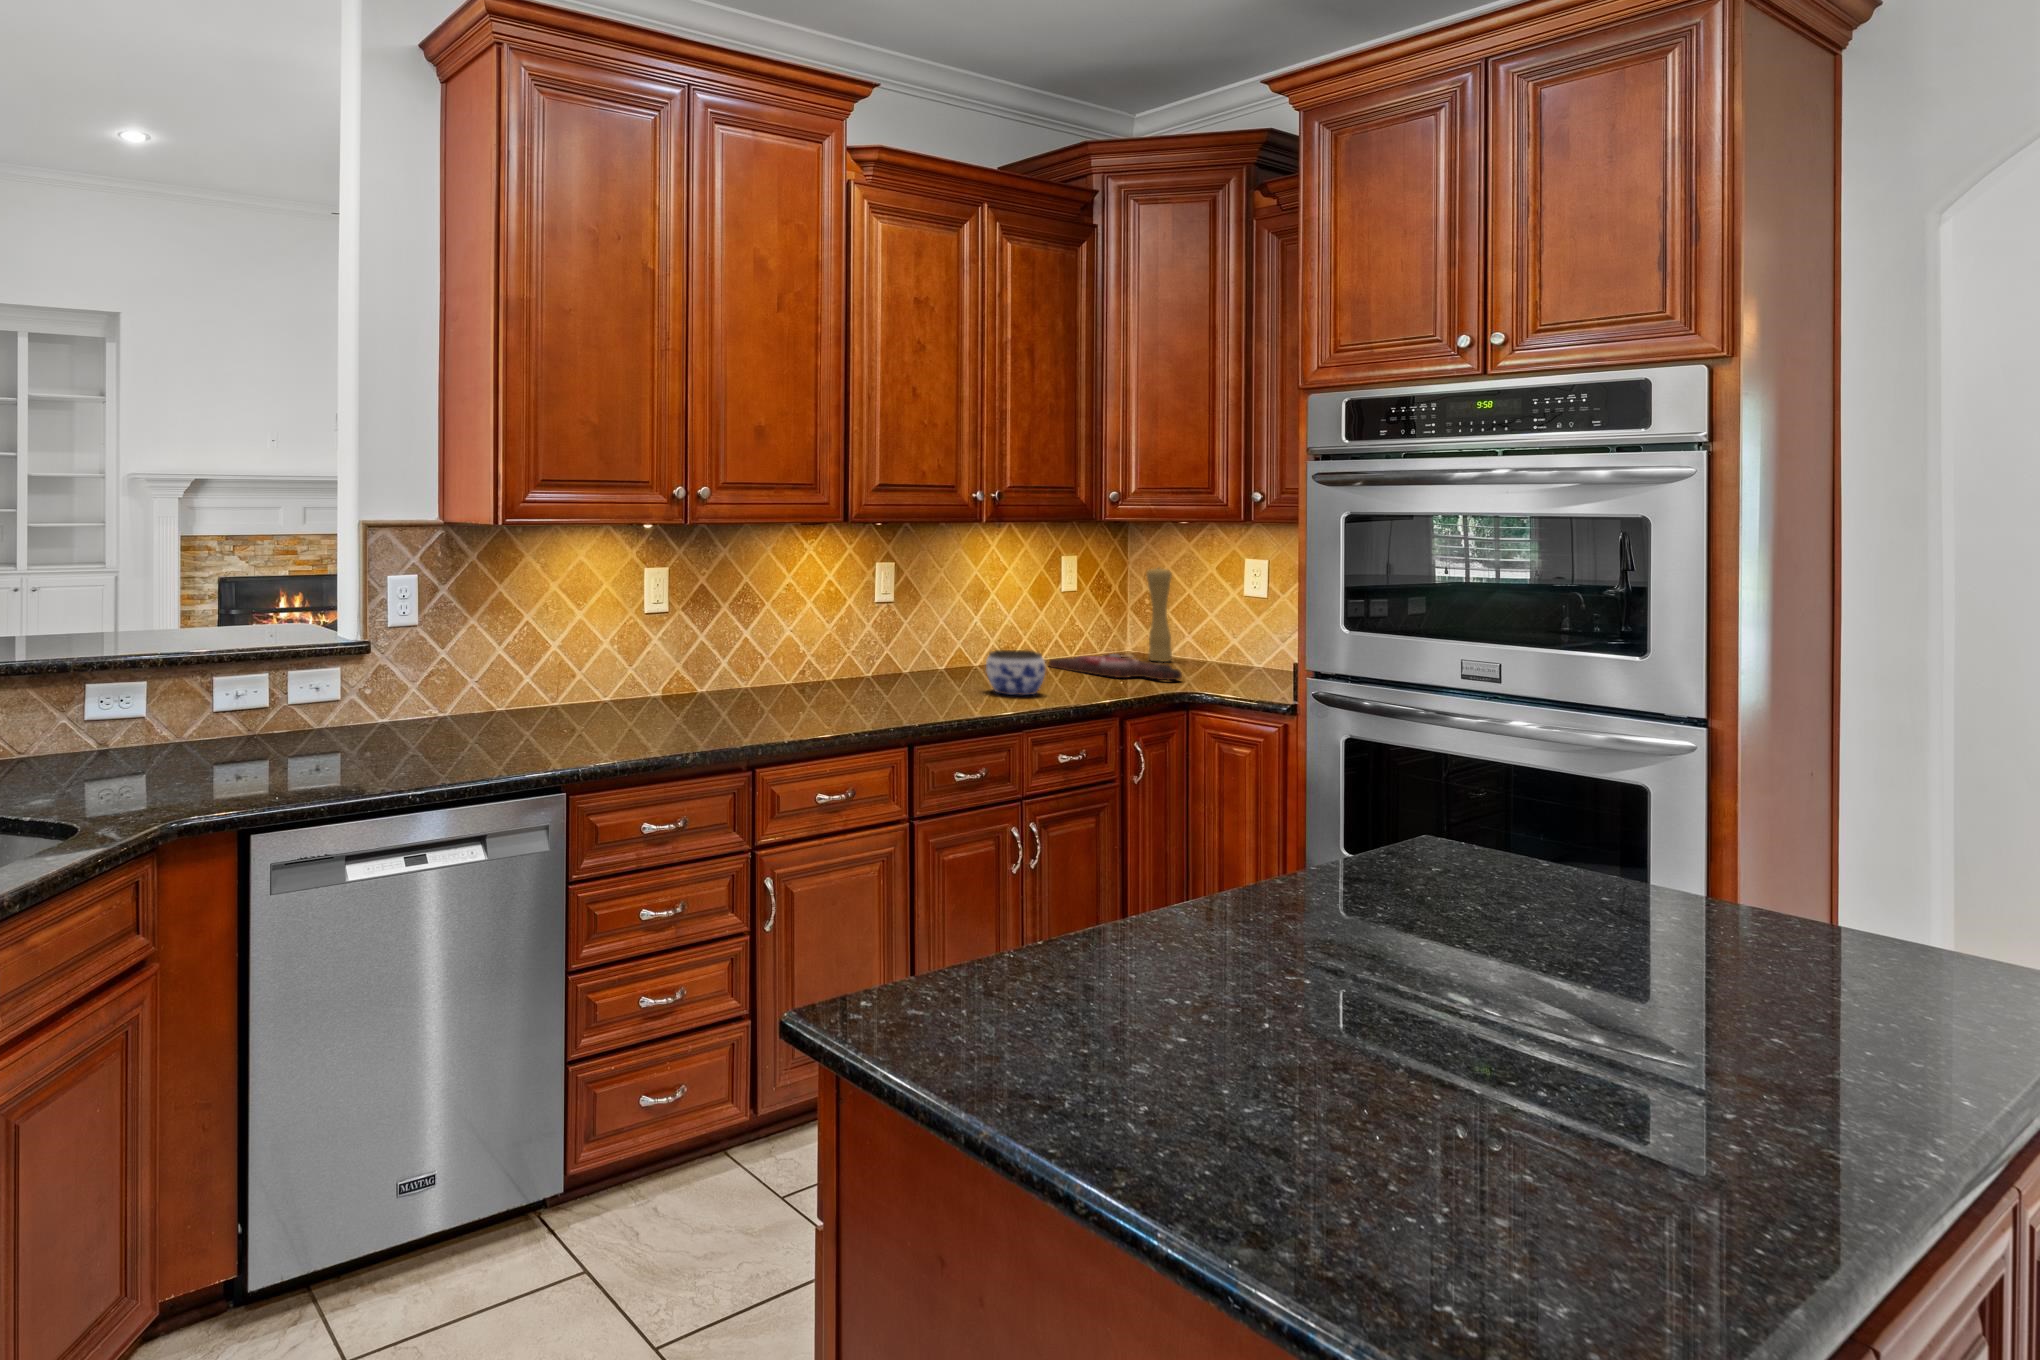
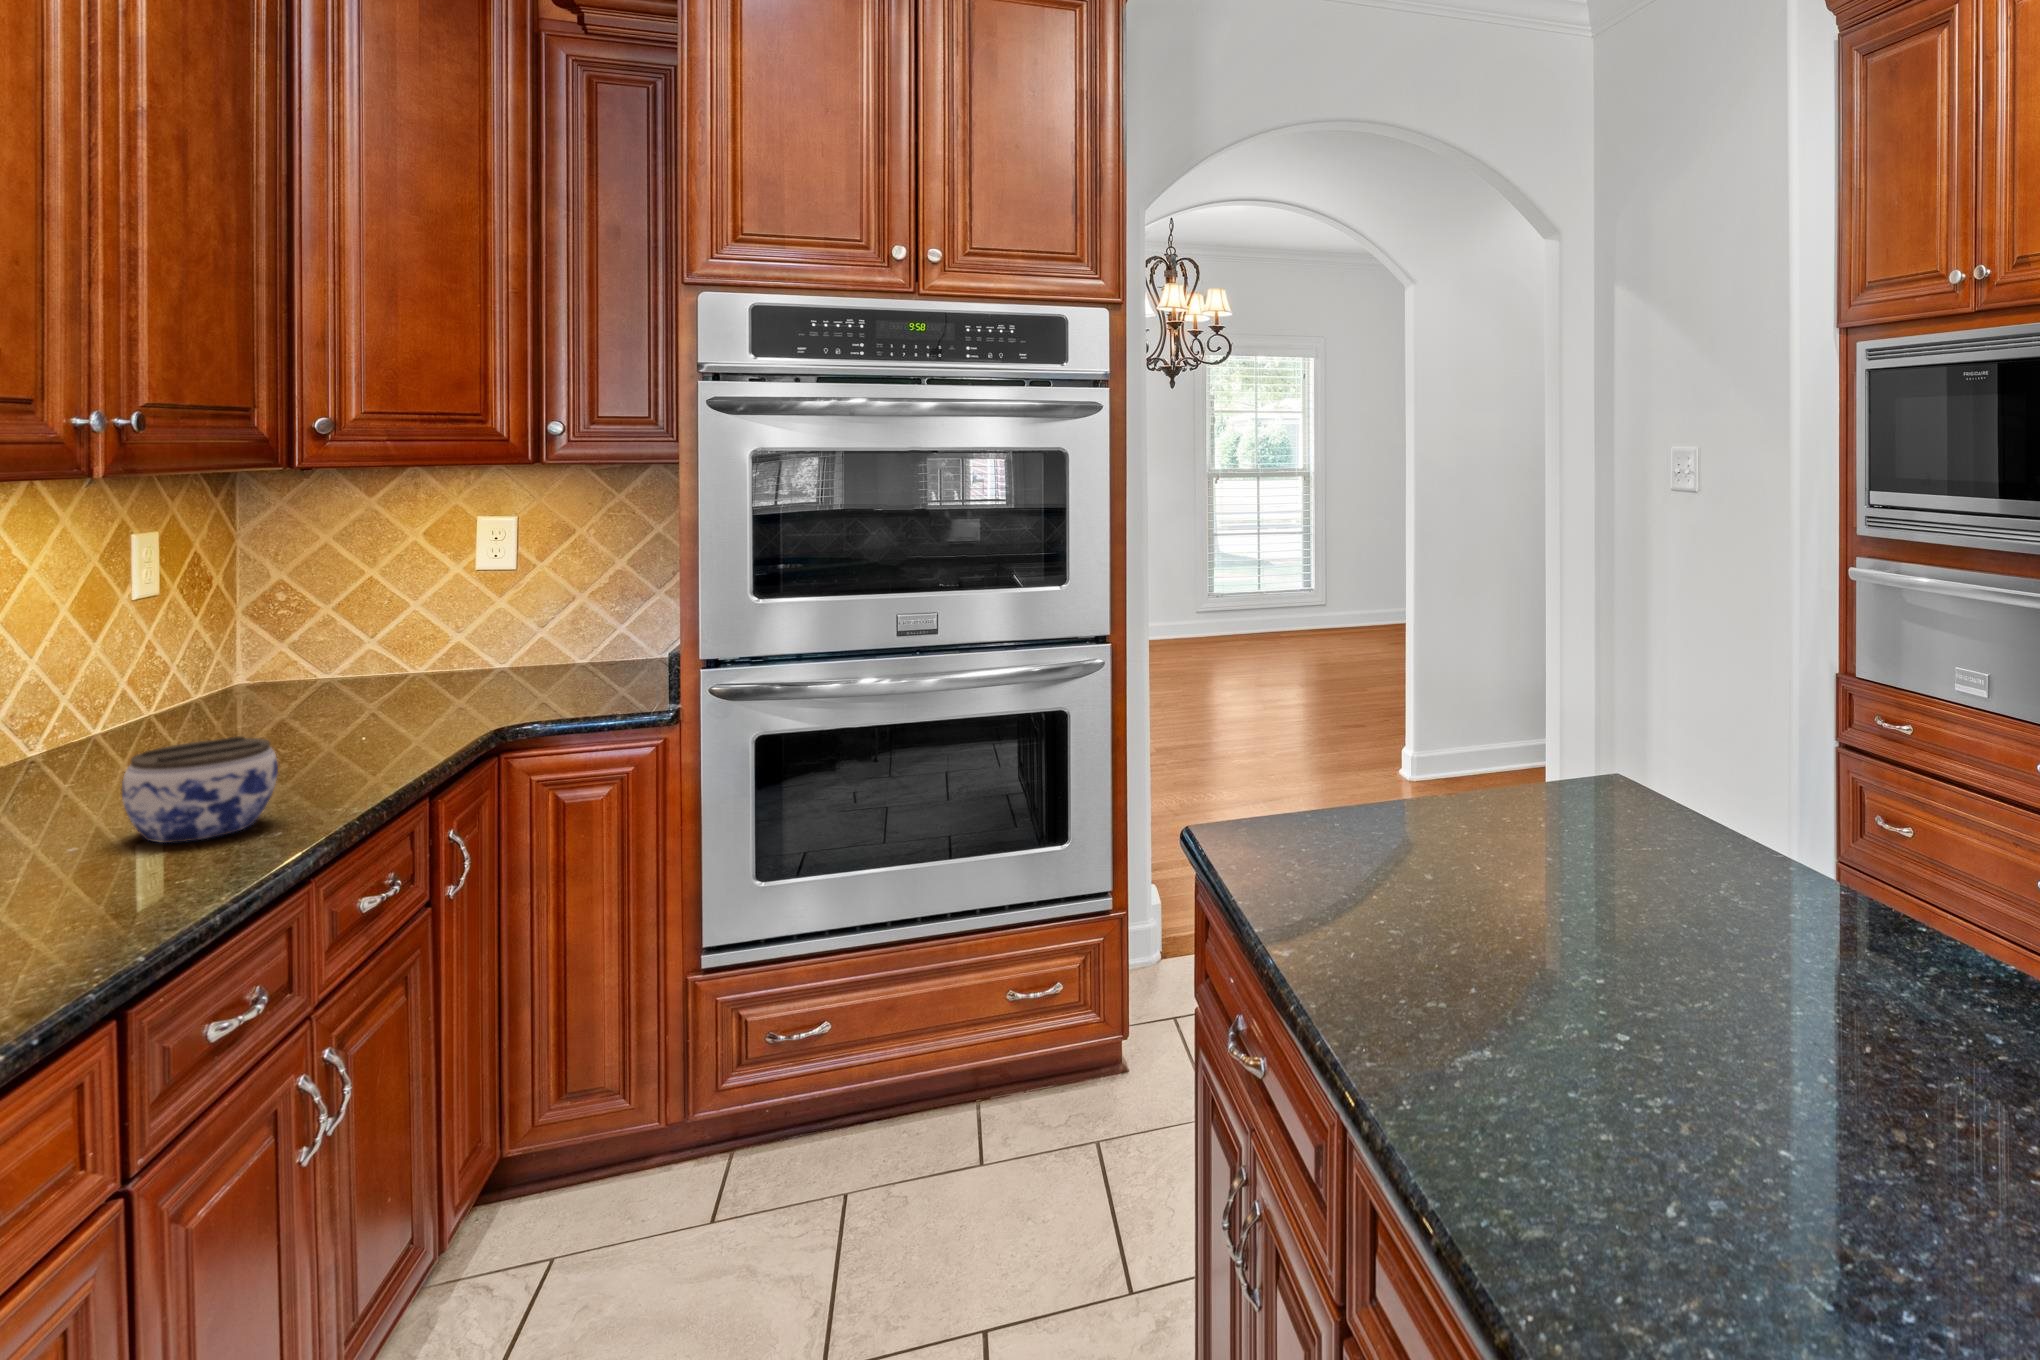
pepper mill: present [1146,568,1172,662] -> none [310,539,361,698]
cutting board: present [1049,654,1182,680] -> none [139,701,453,753]

